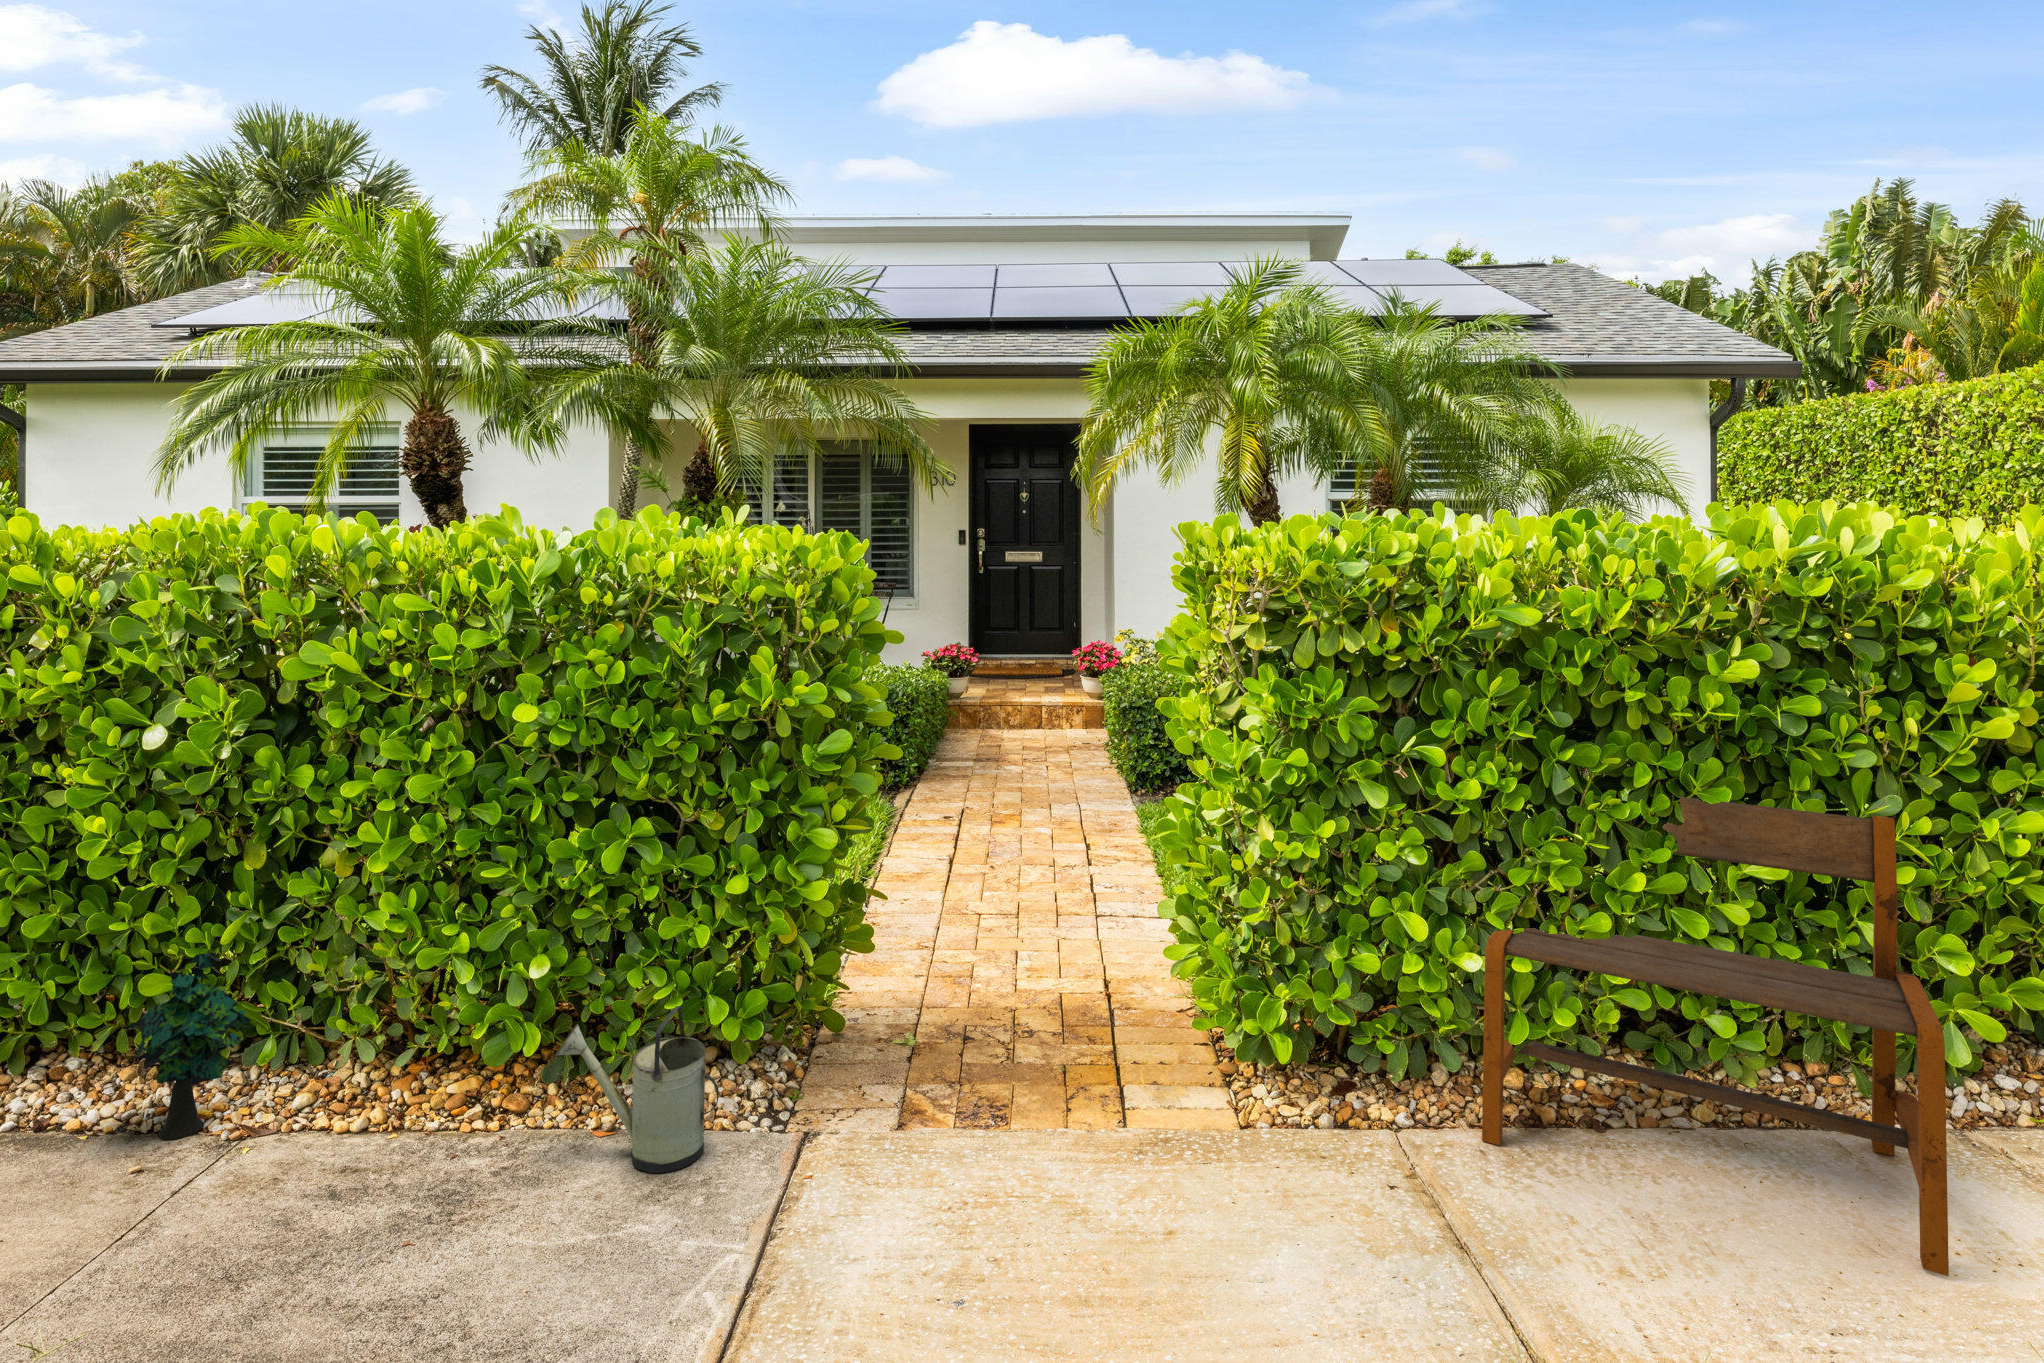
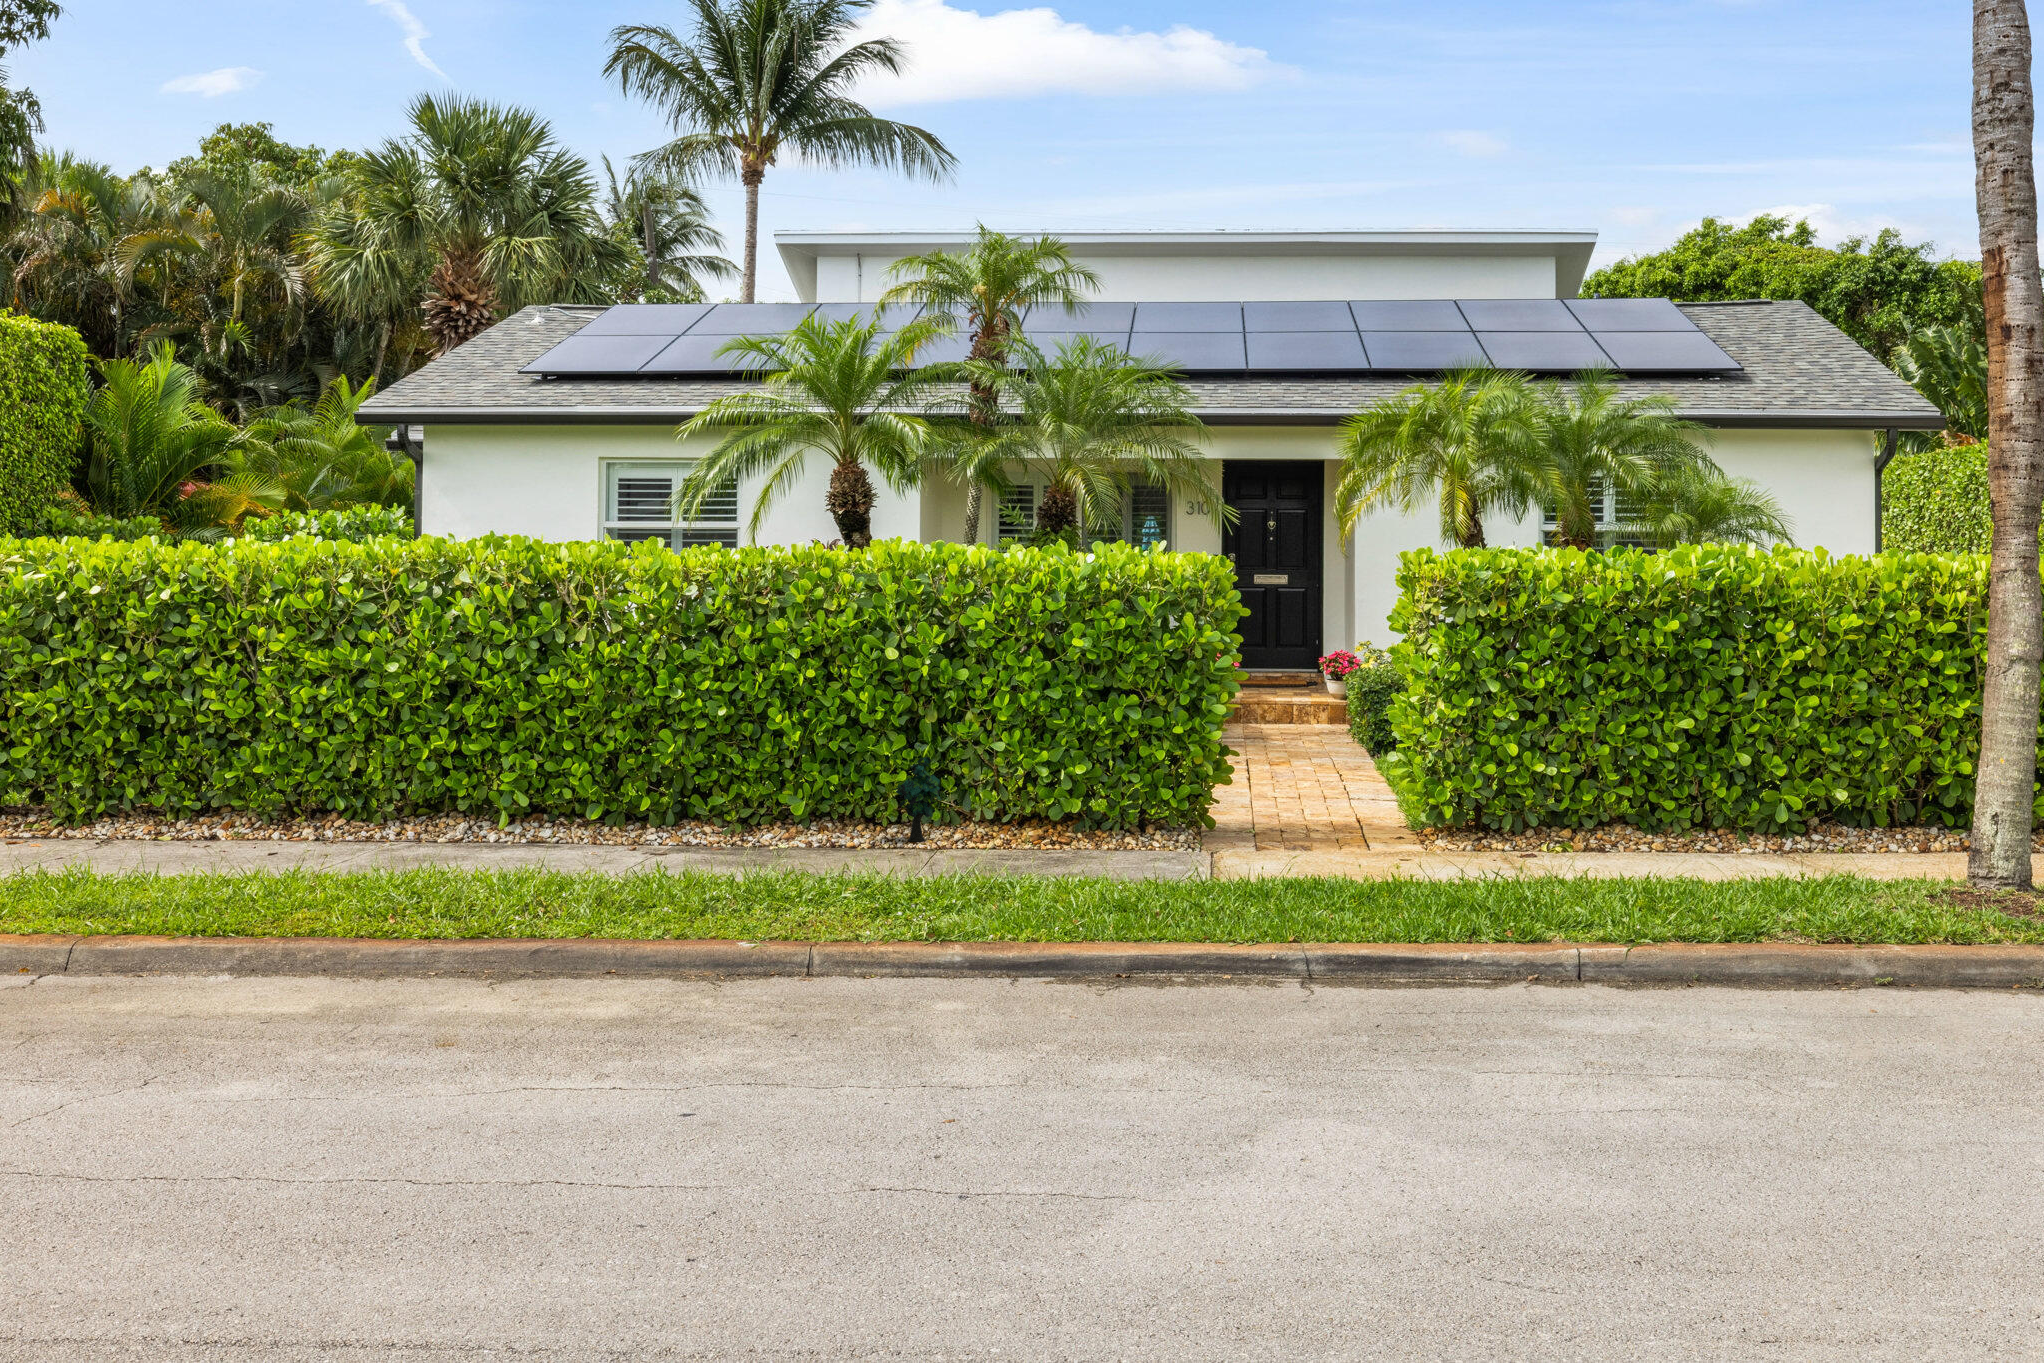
bench: present [1482,797,1949,1276] -> none [1541,684,1744,870]
watering can: present [556,1006,719,1173] -> none [1101,781,1177,850]

